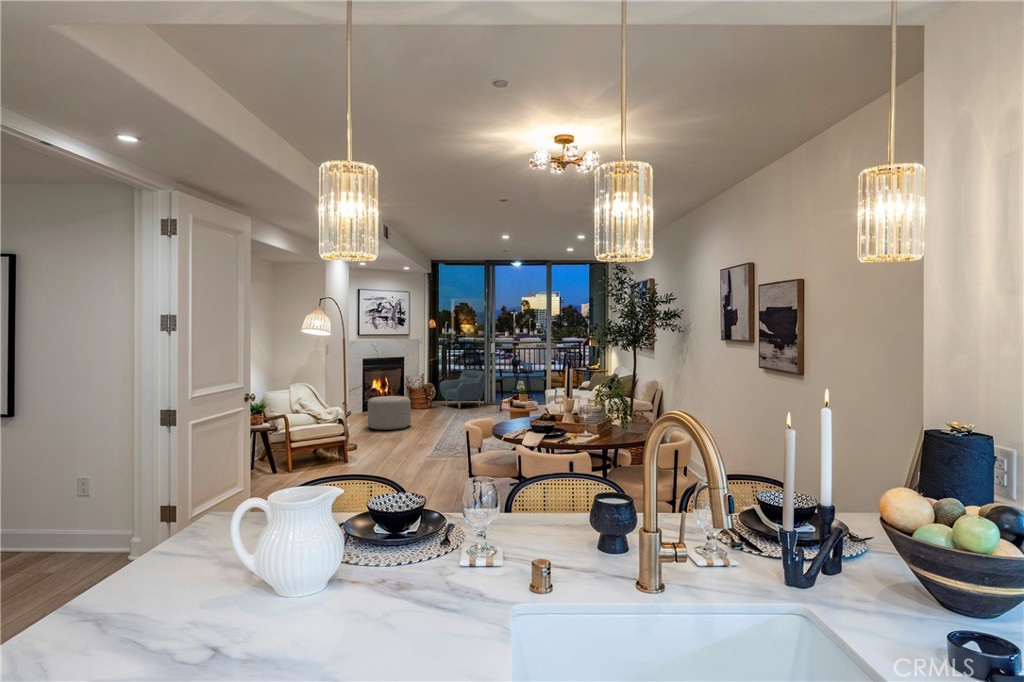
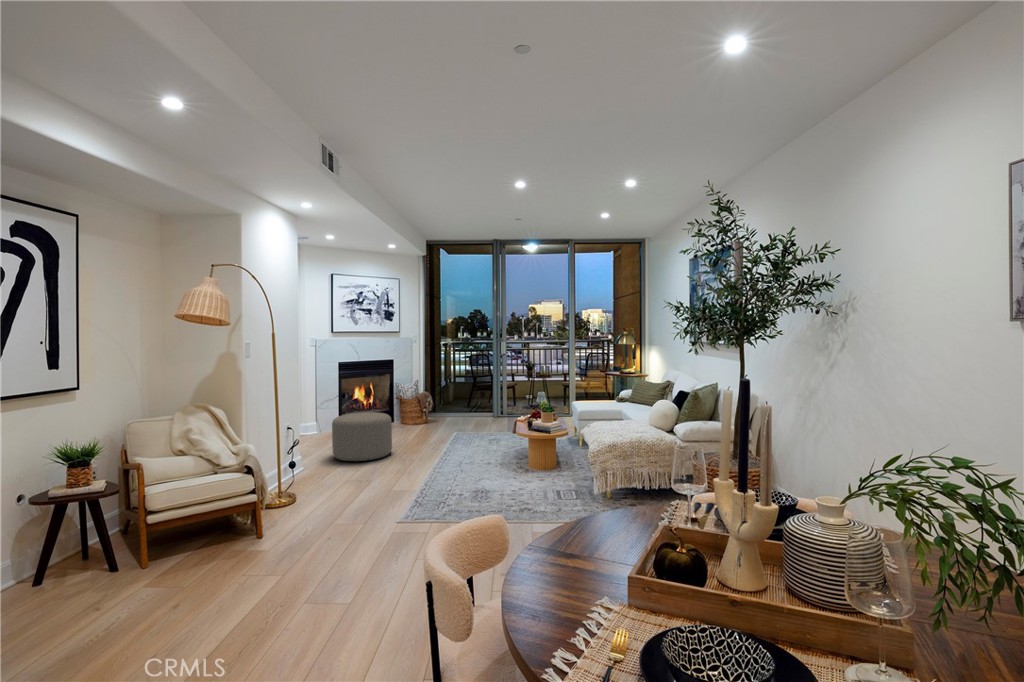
armchair: present [440,370,485,408] -> none [438,374,495,423]

